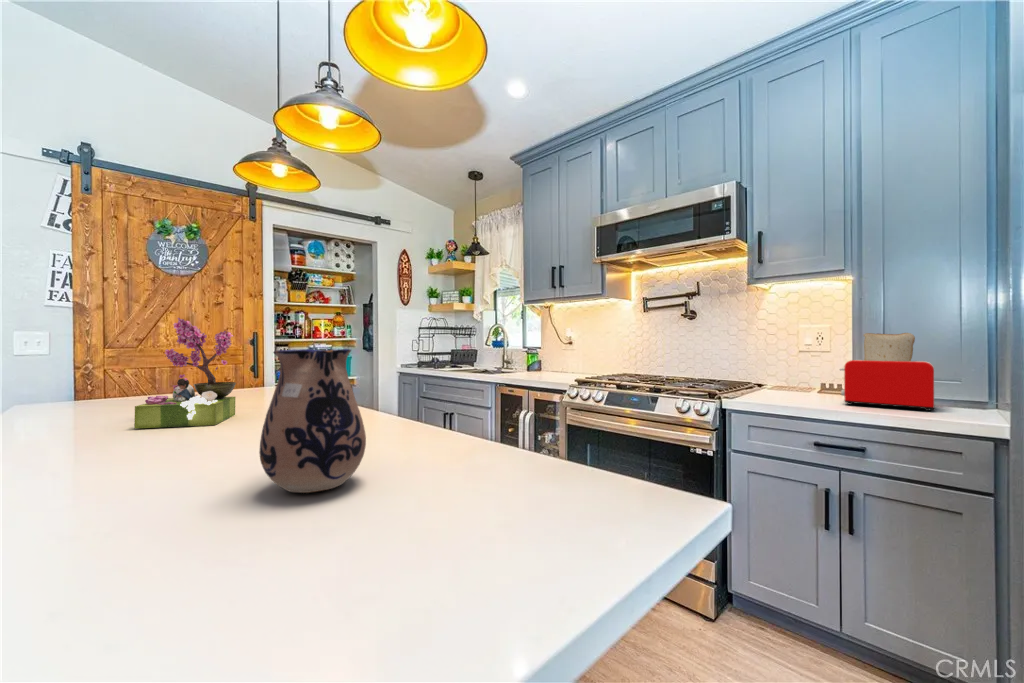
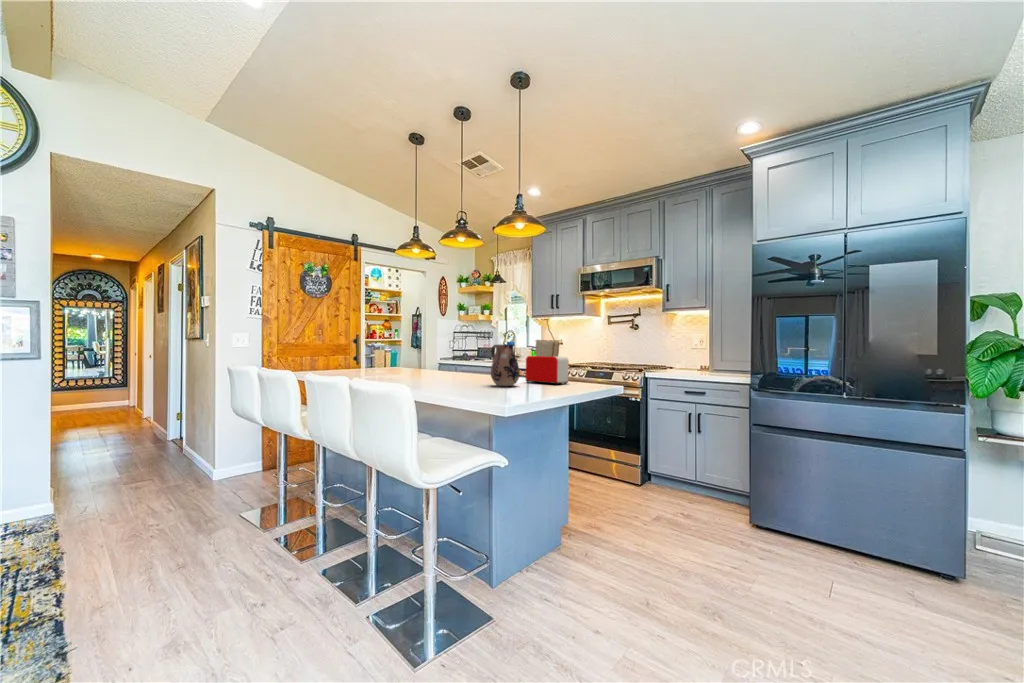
flower arrangement: present [134,318,236,428] -> none [387,330,421,378]
toaster: present [840,333,934,411] -> present [526,340,569,385]

